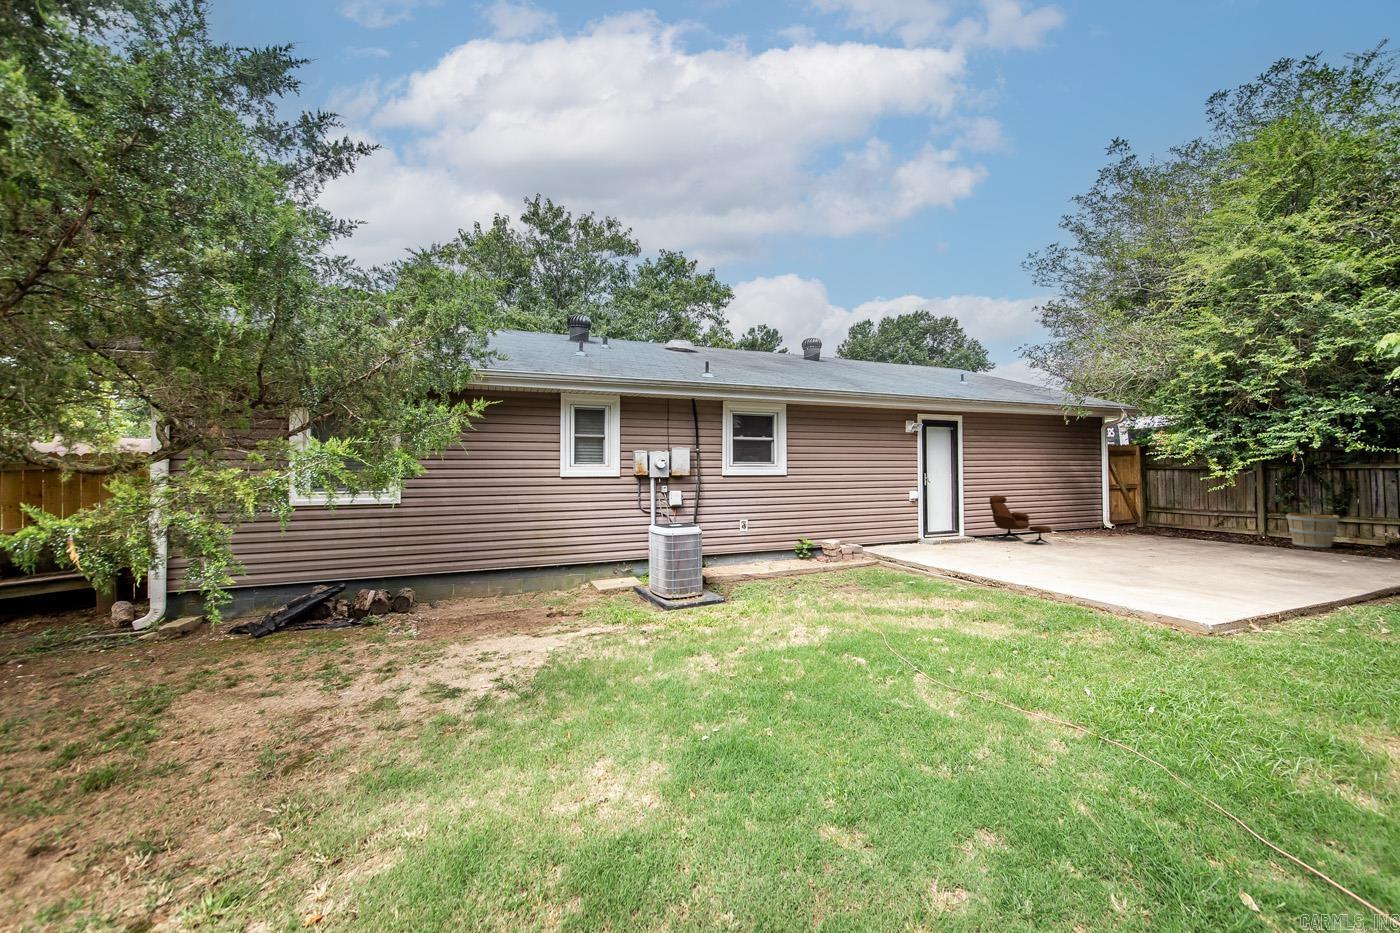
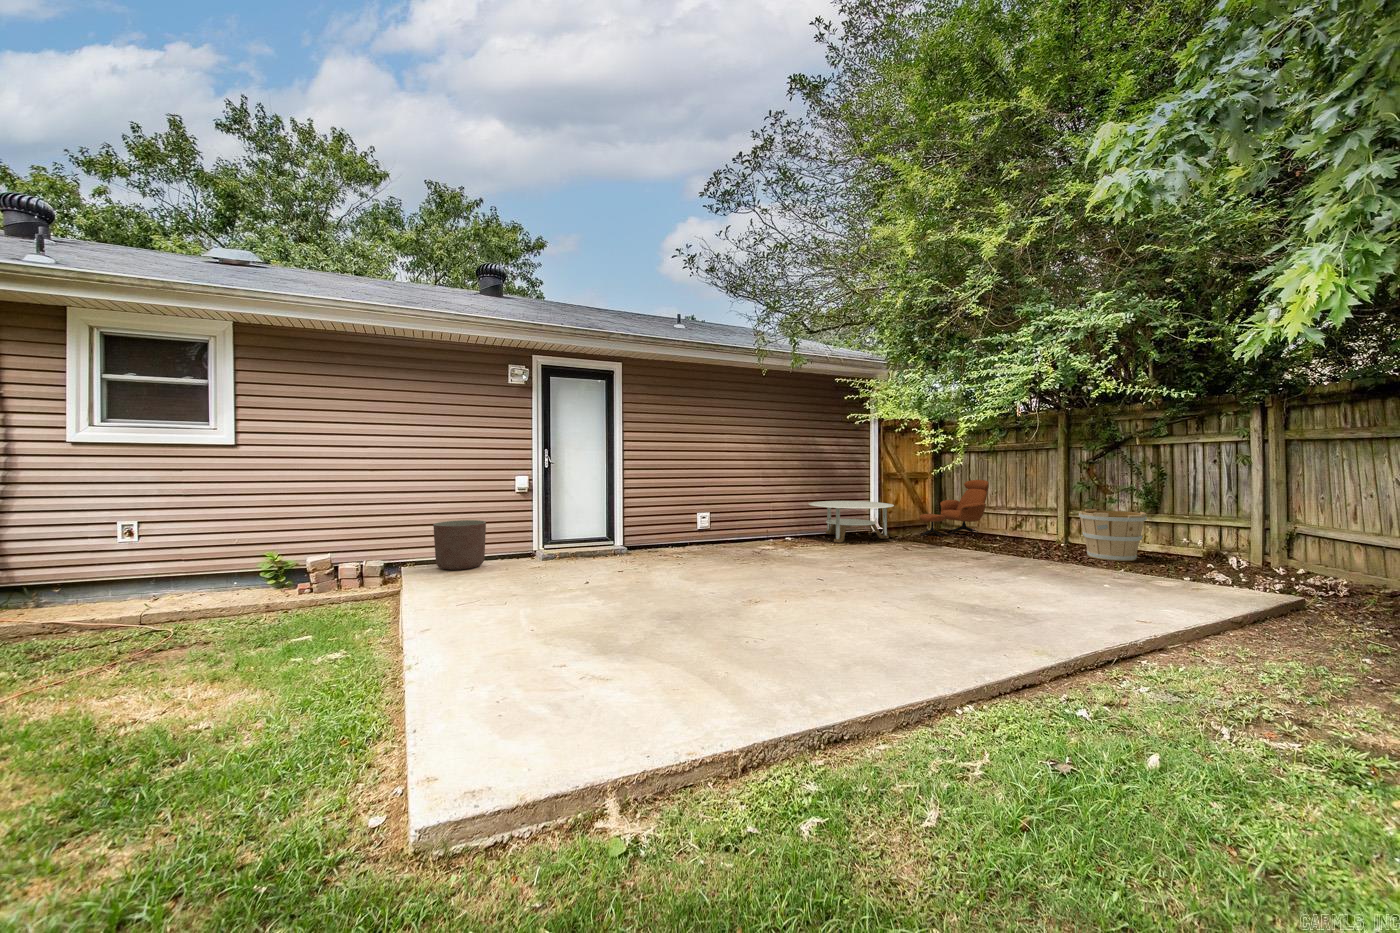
lounge chair: present [990,495,1051,544] -> present [920,480,989,537]
round table: none [1063,506,1135,535] -> present [809,501,894,543]
planter: none [878,521,910,552] -> present [433,520,486,570]

